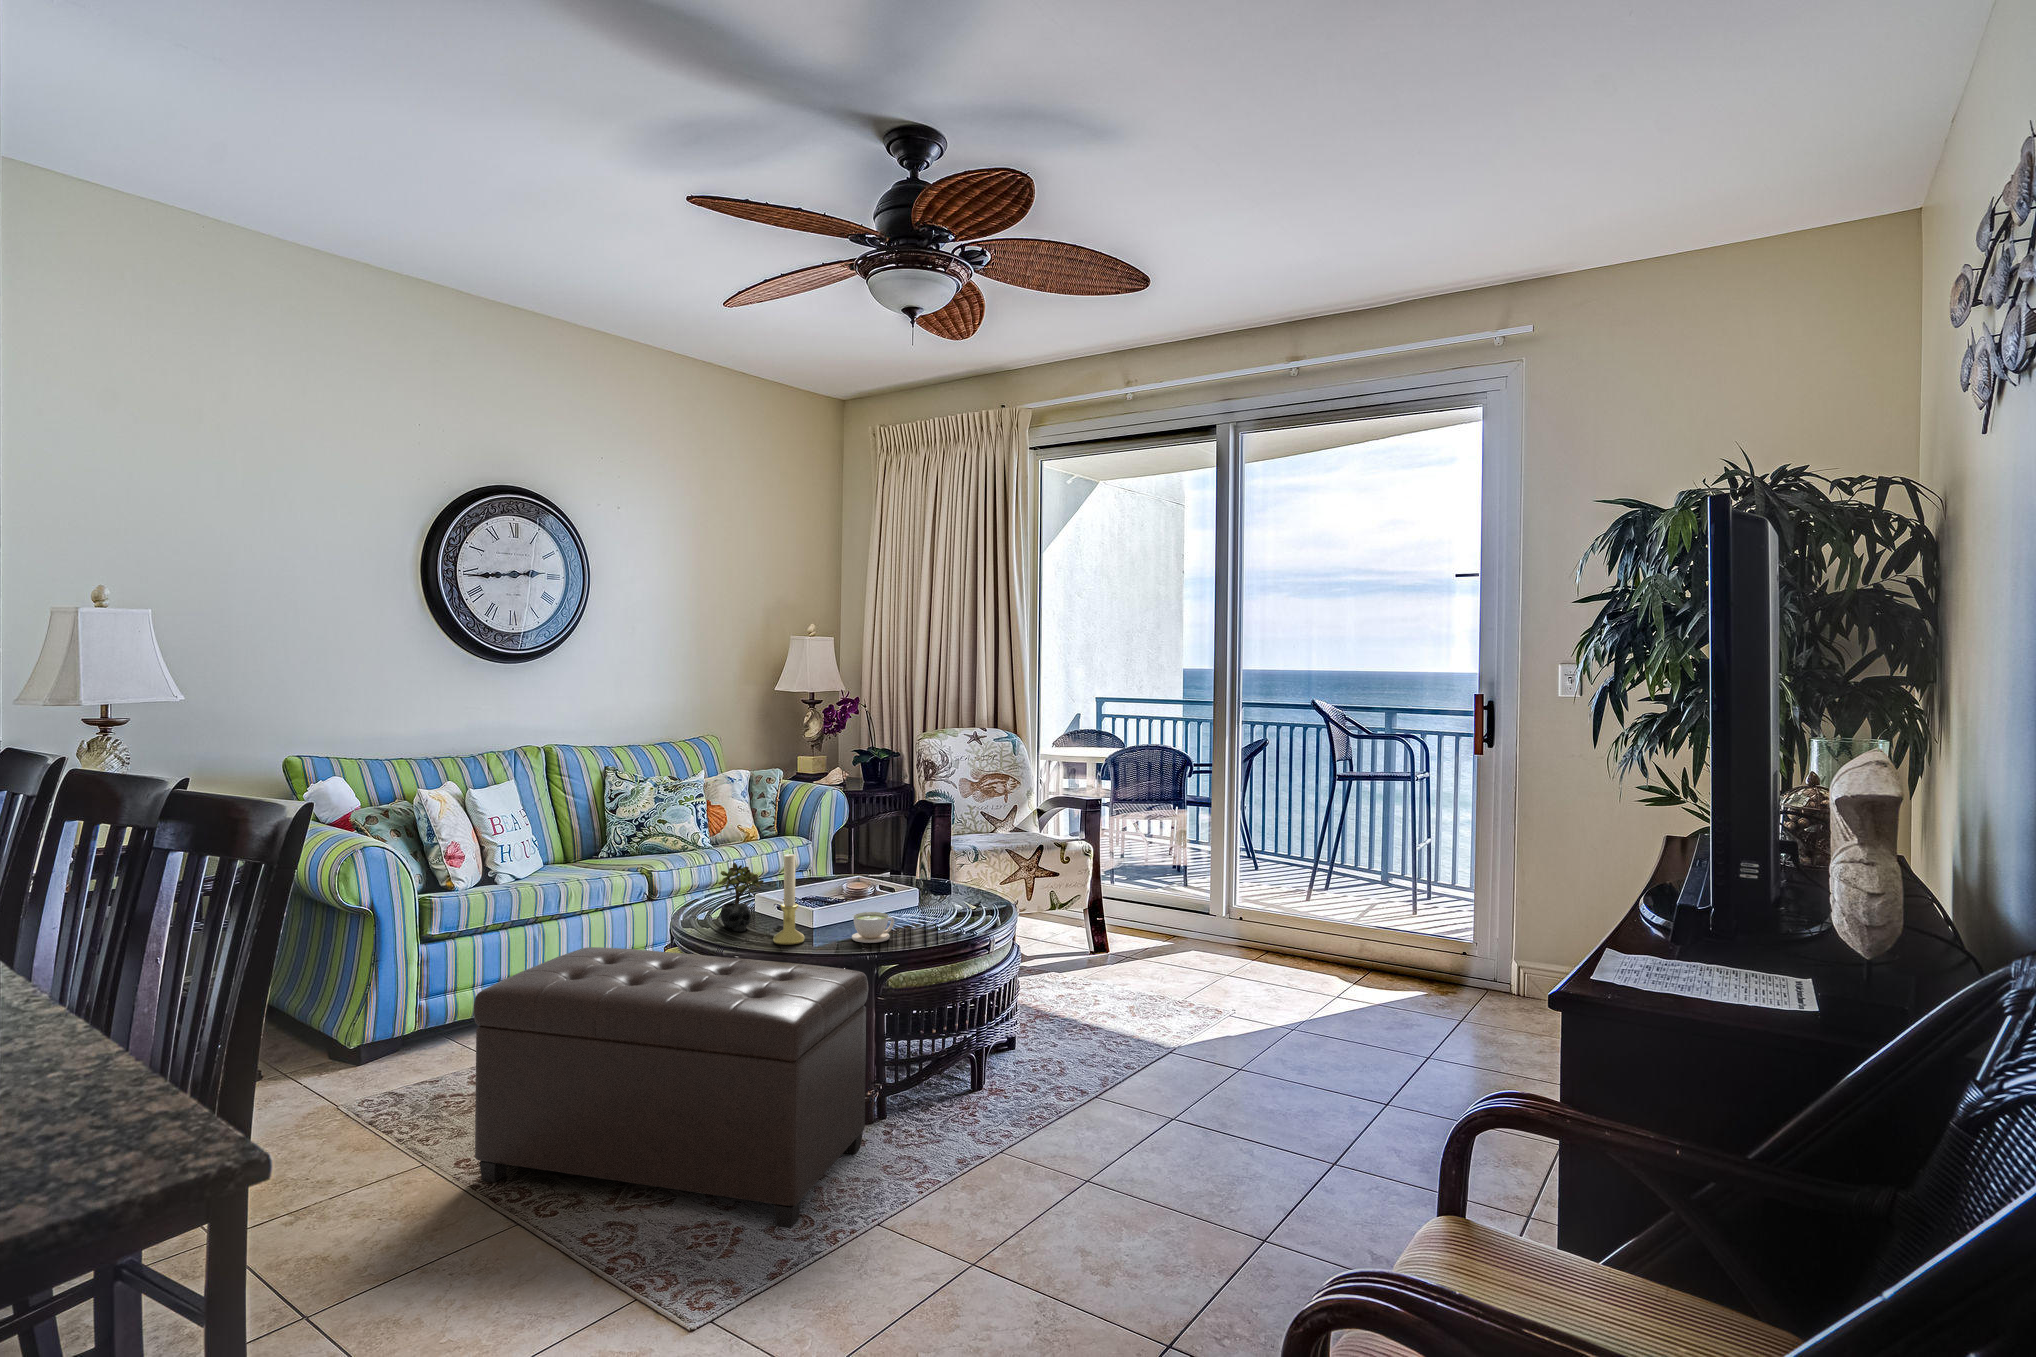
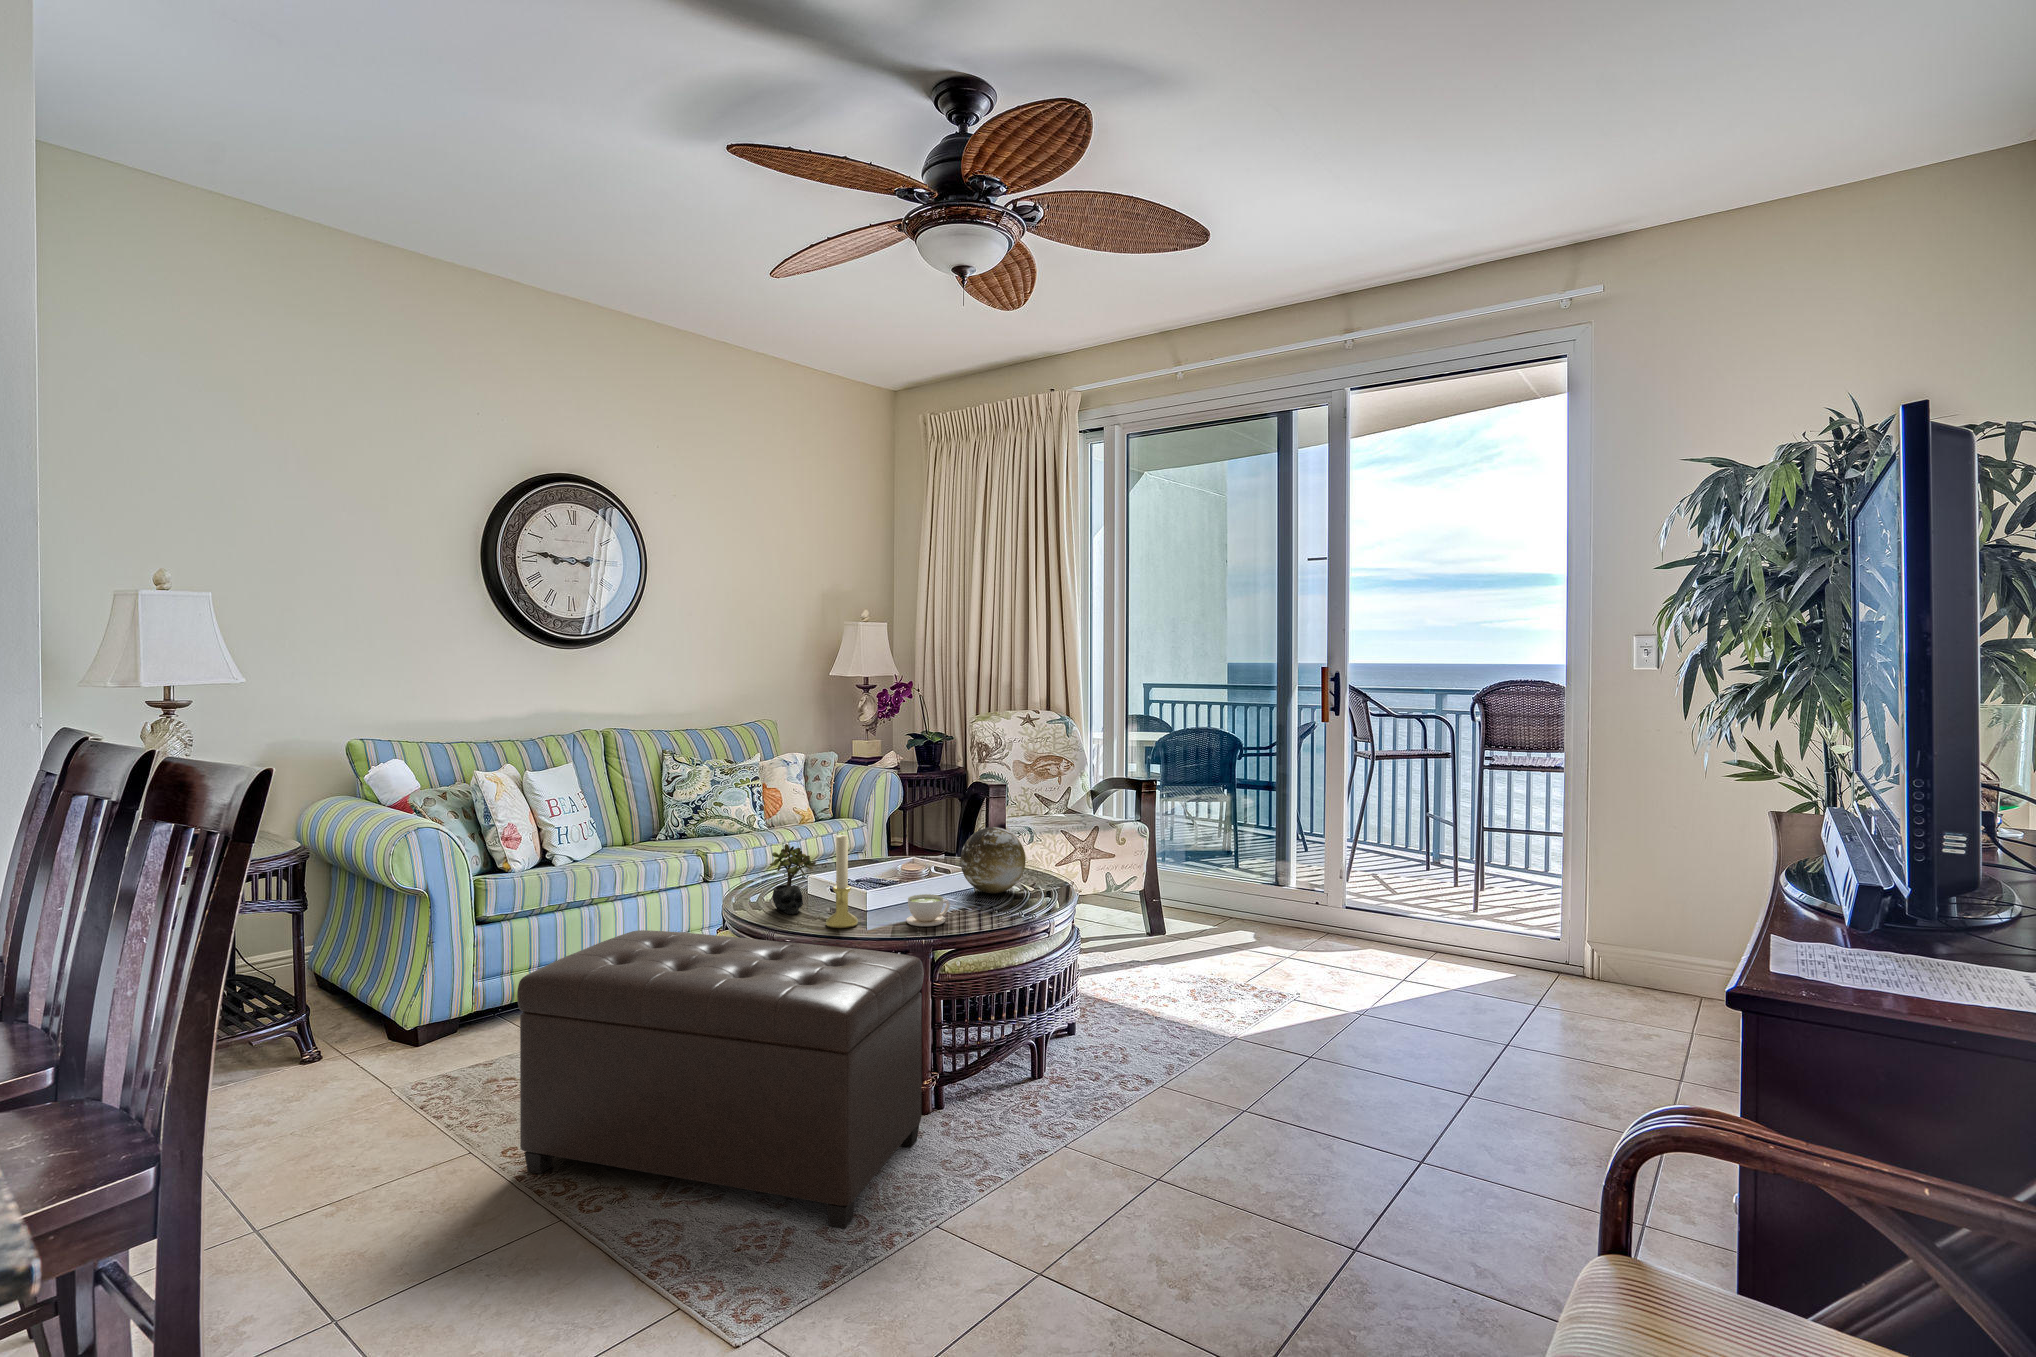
decorative orb: none [906,847,969,911] -> present [960,827,1026,893]

